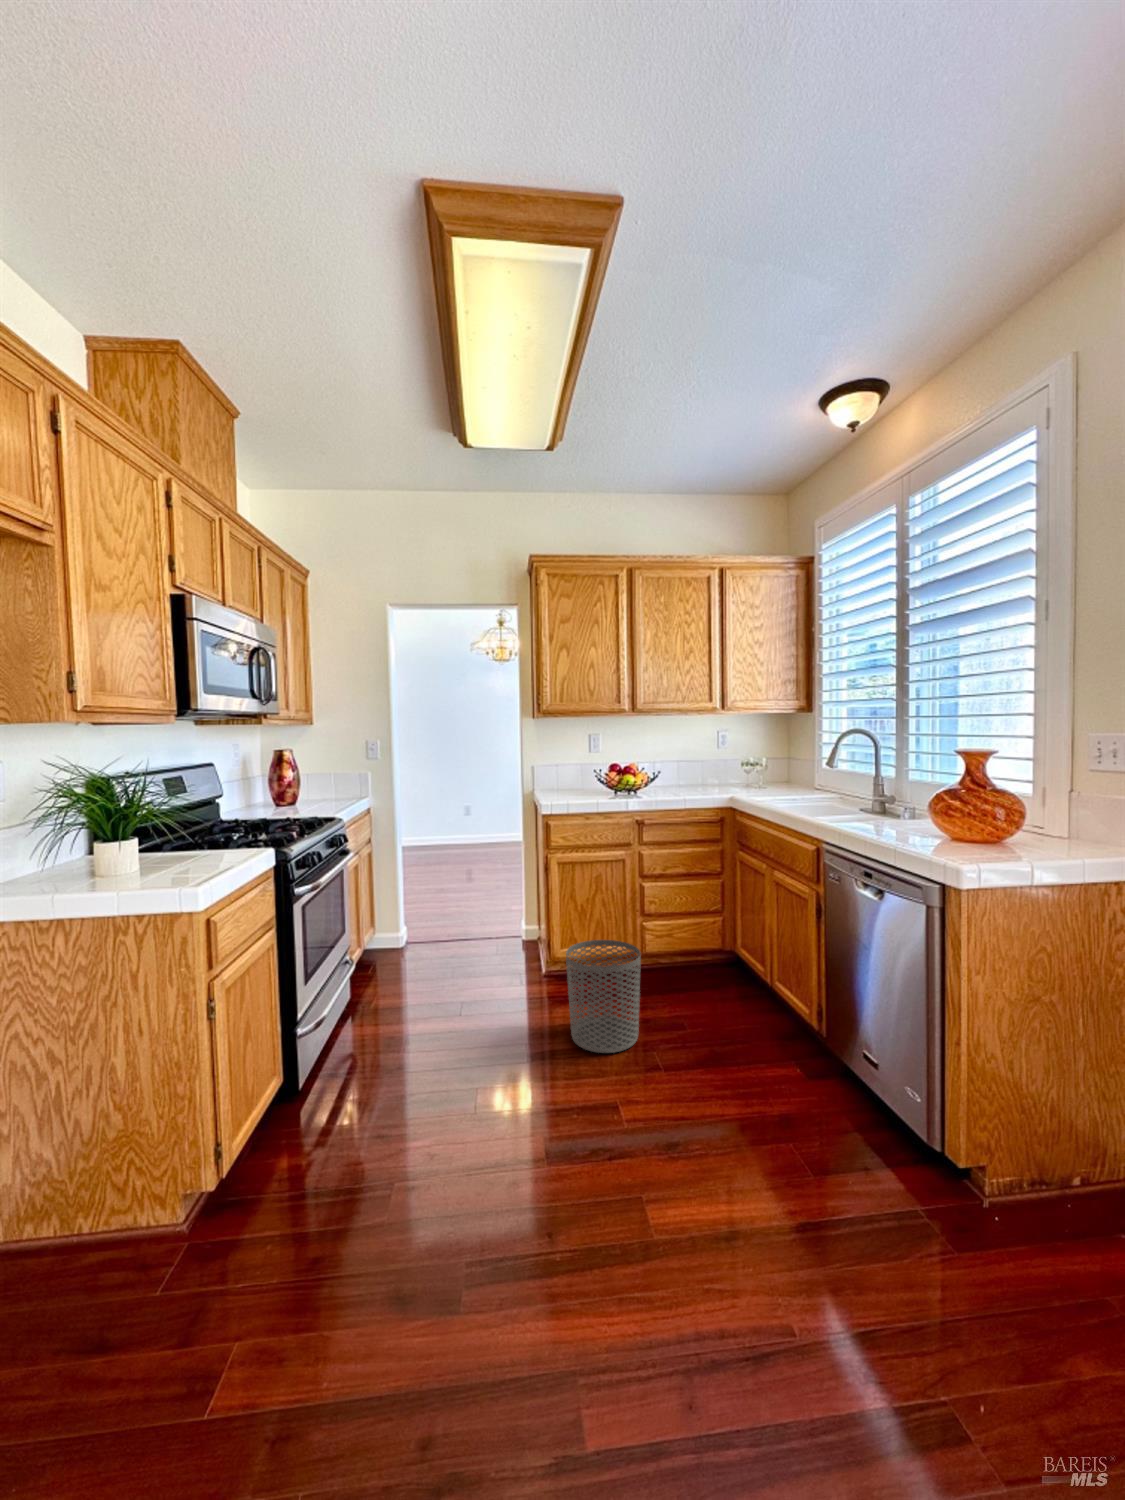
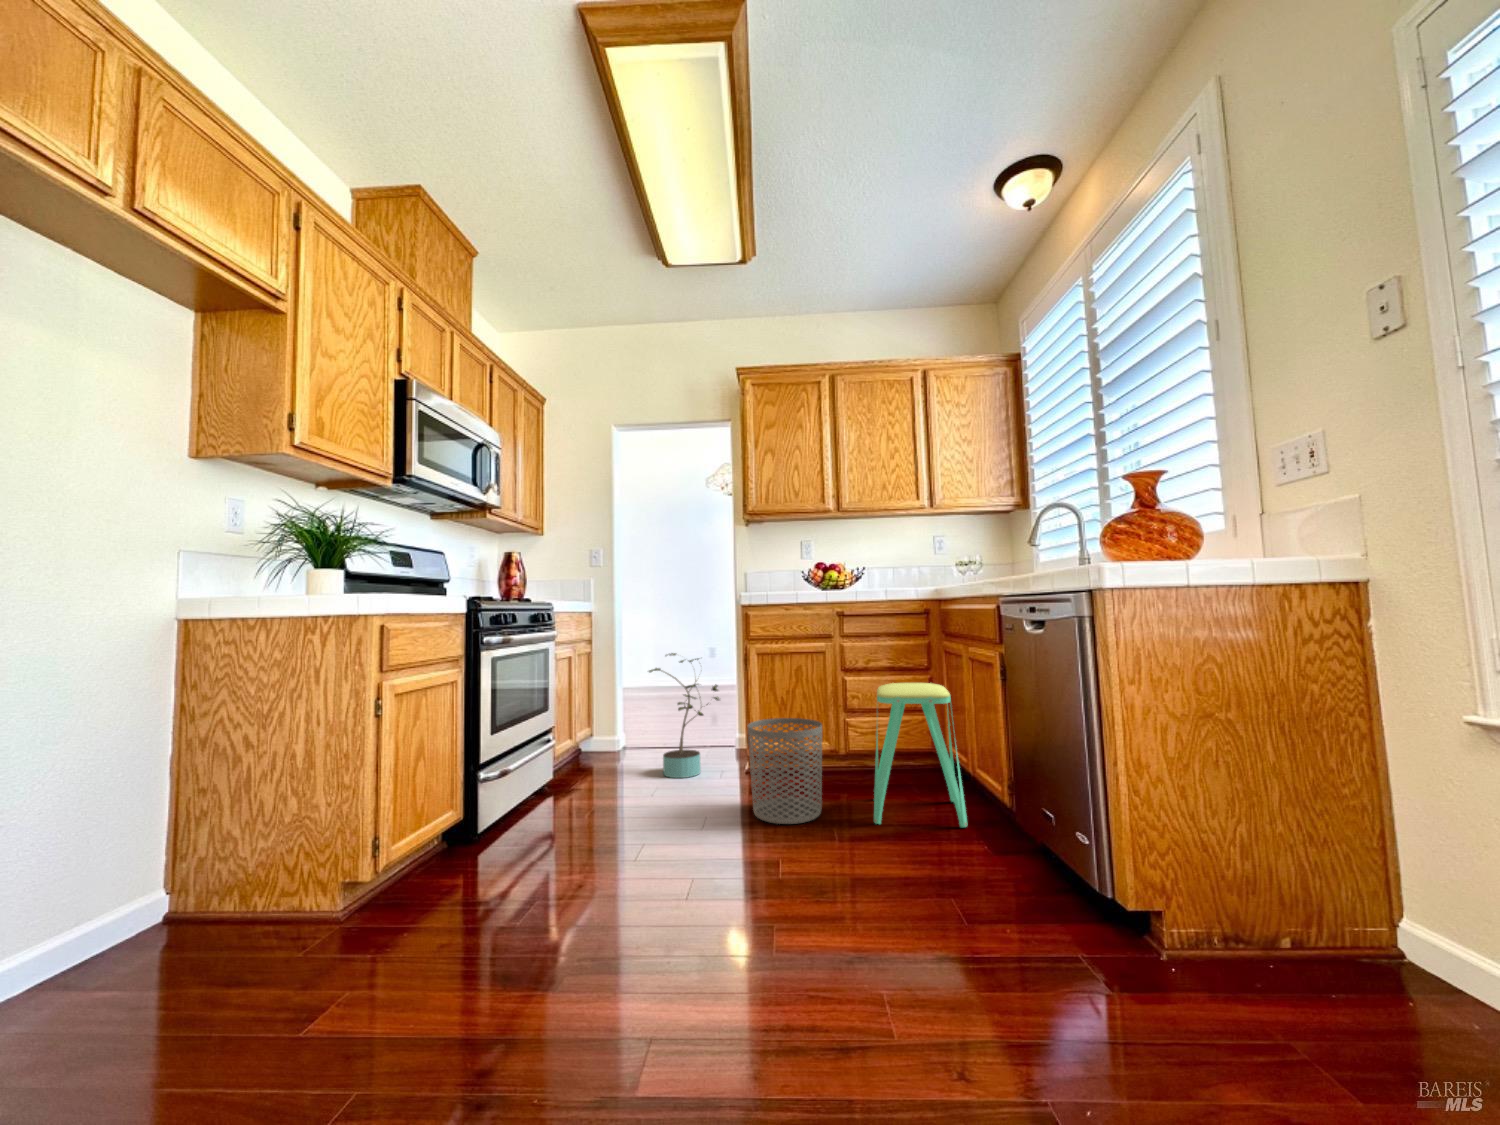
potted plant: none [445,859,520,989] -> present [649,653,719,778]
stool: none [681,904,779,1048] -> present [874,683,968,828]

